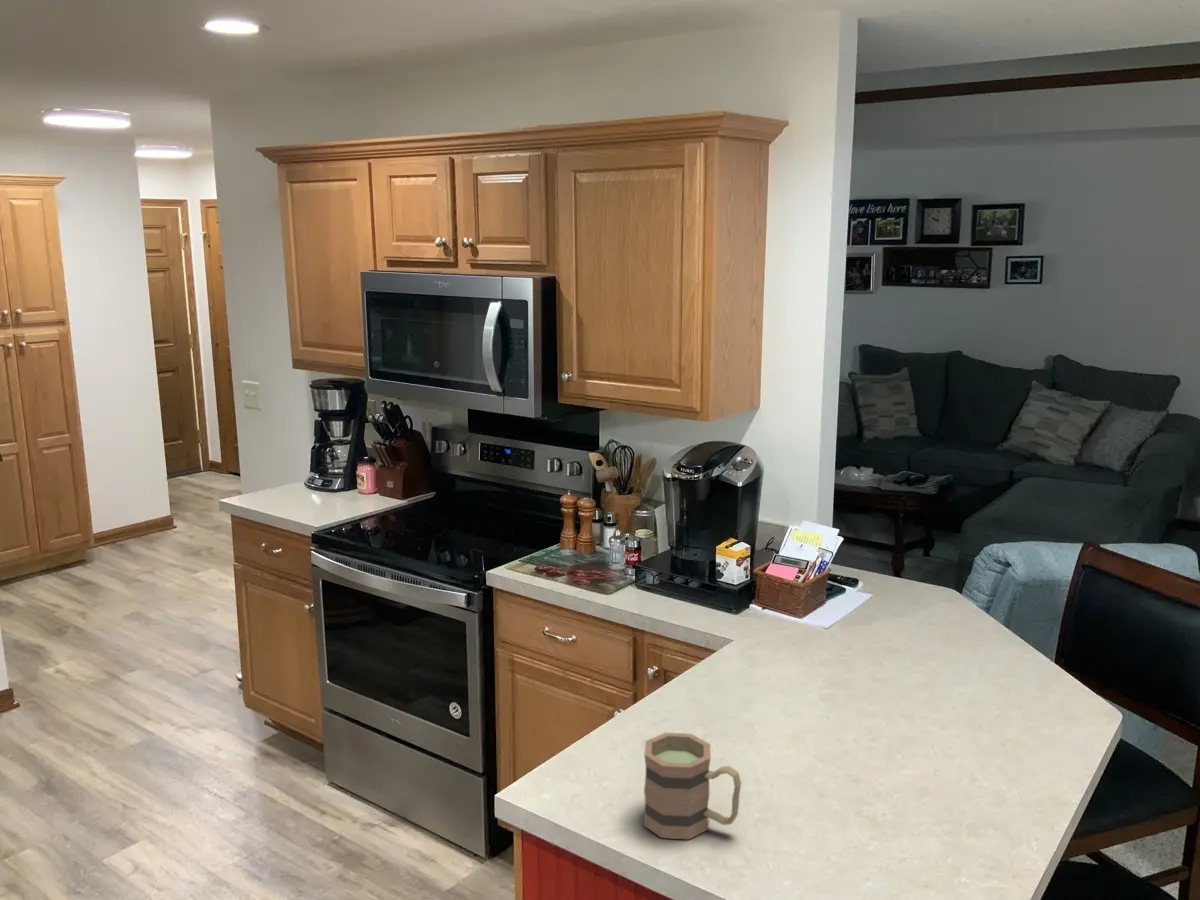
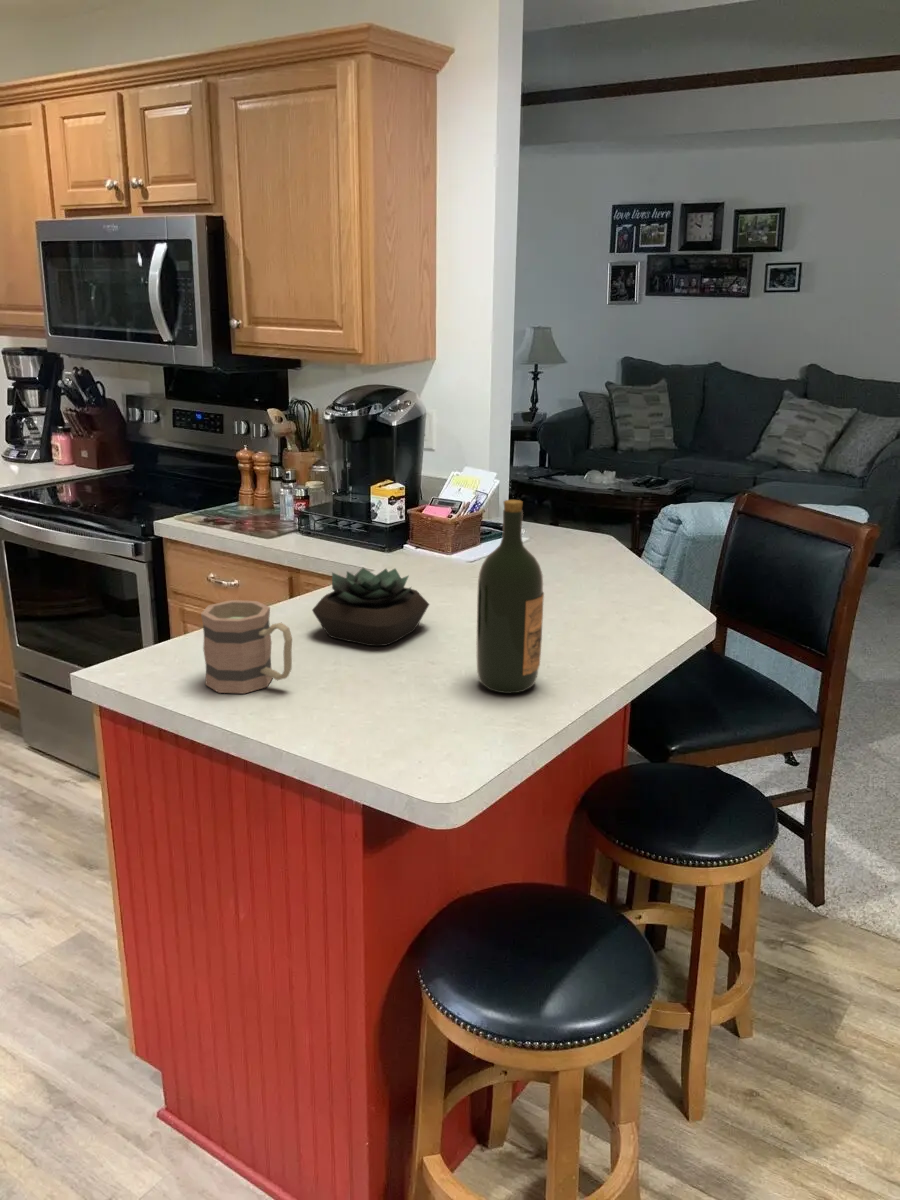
wine bottle: none [926,640,1003,840] -> present [476,500,544,693]
succulent plant: none [721,671,837,765] -> present [312,568,429,646]

